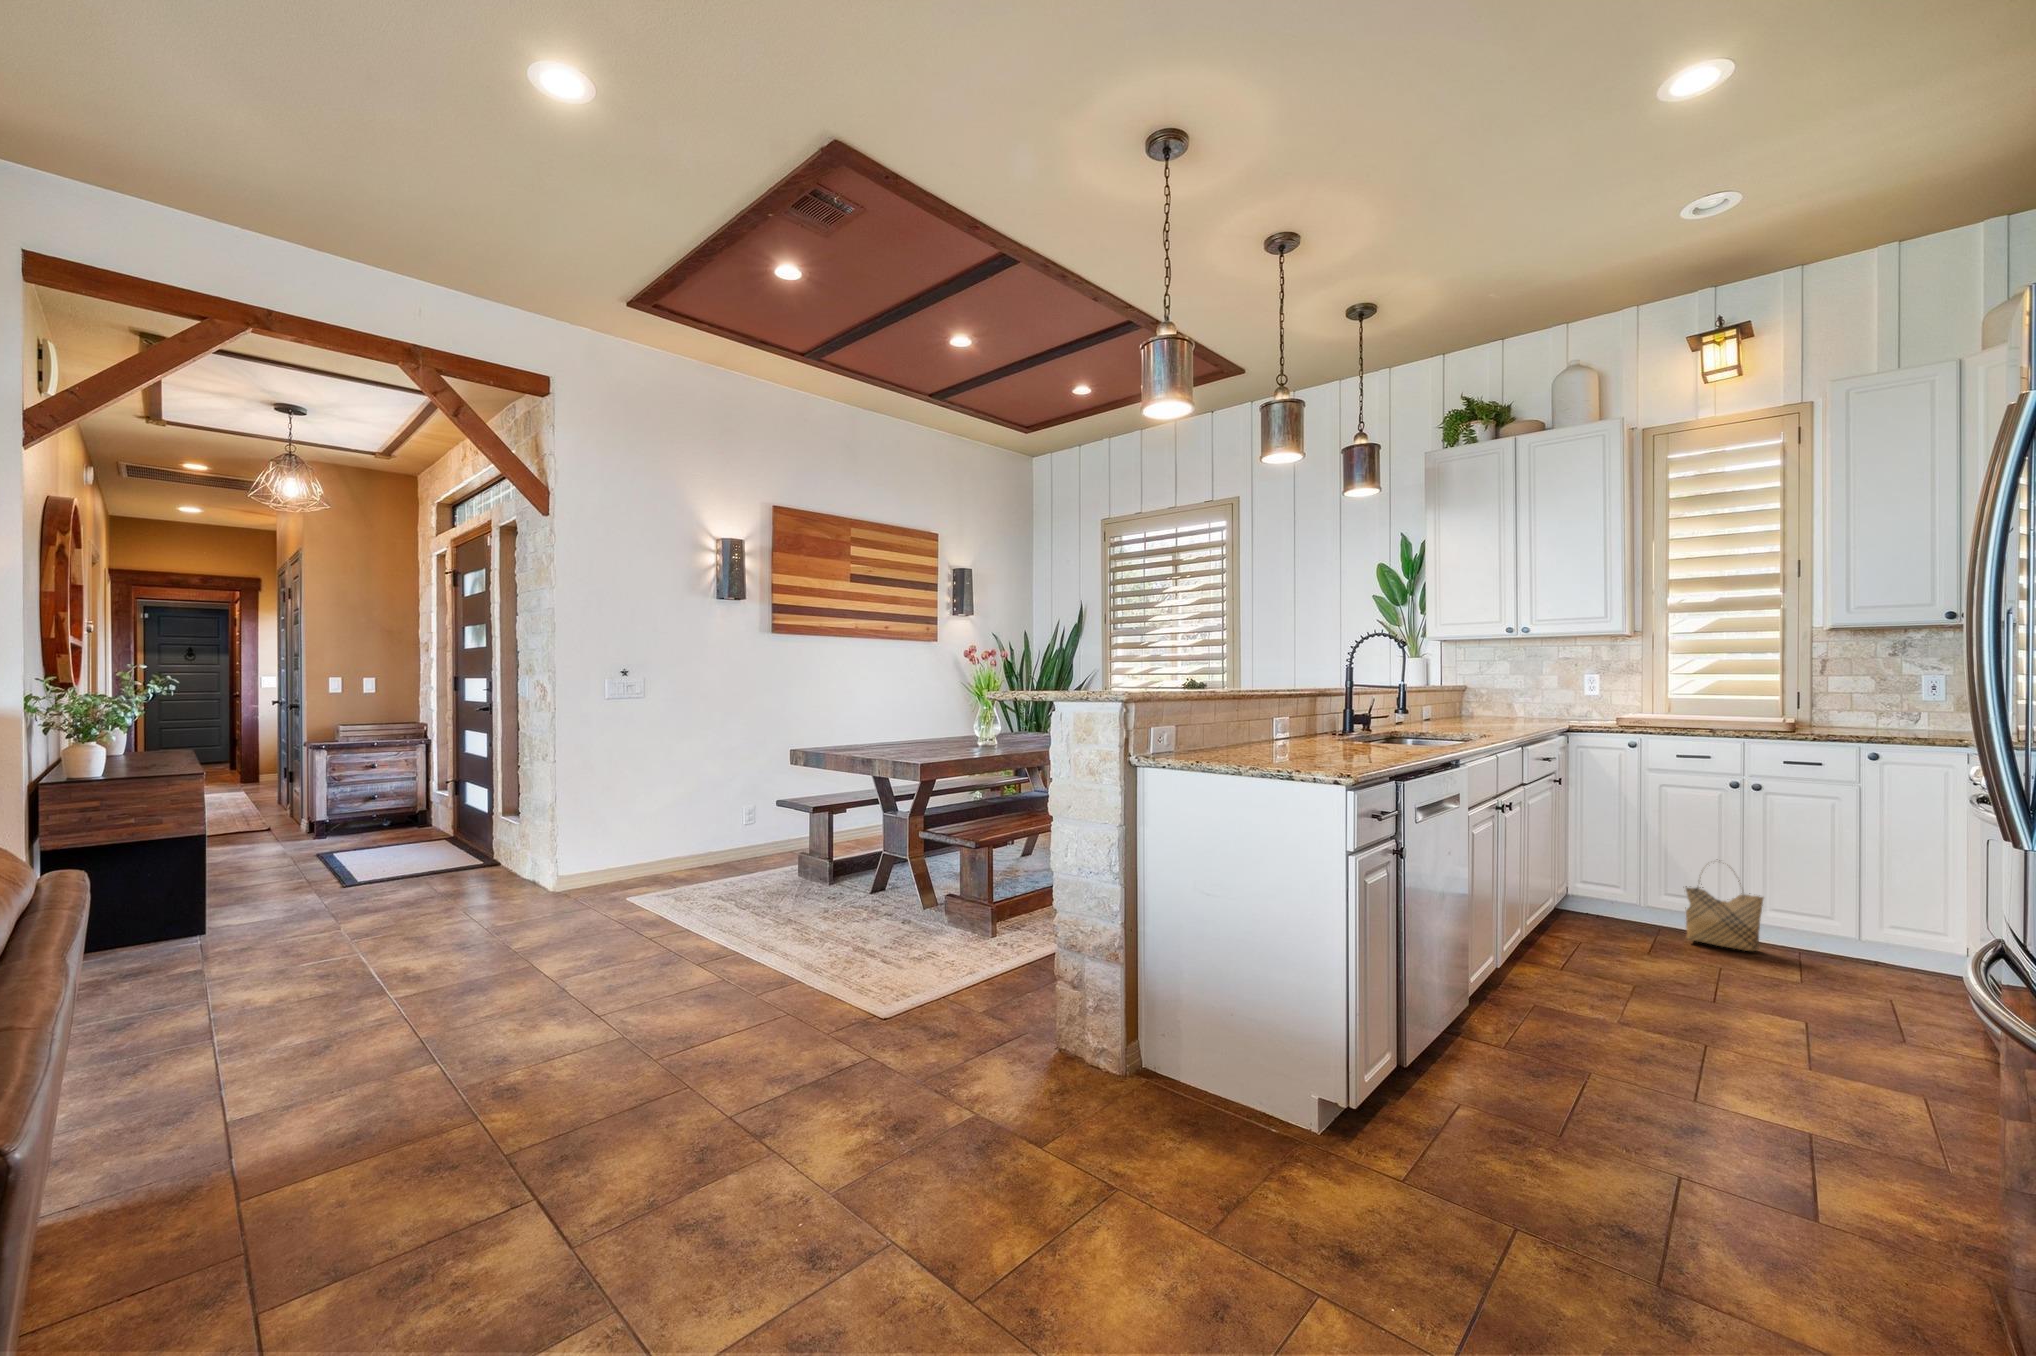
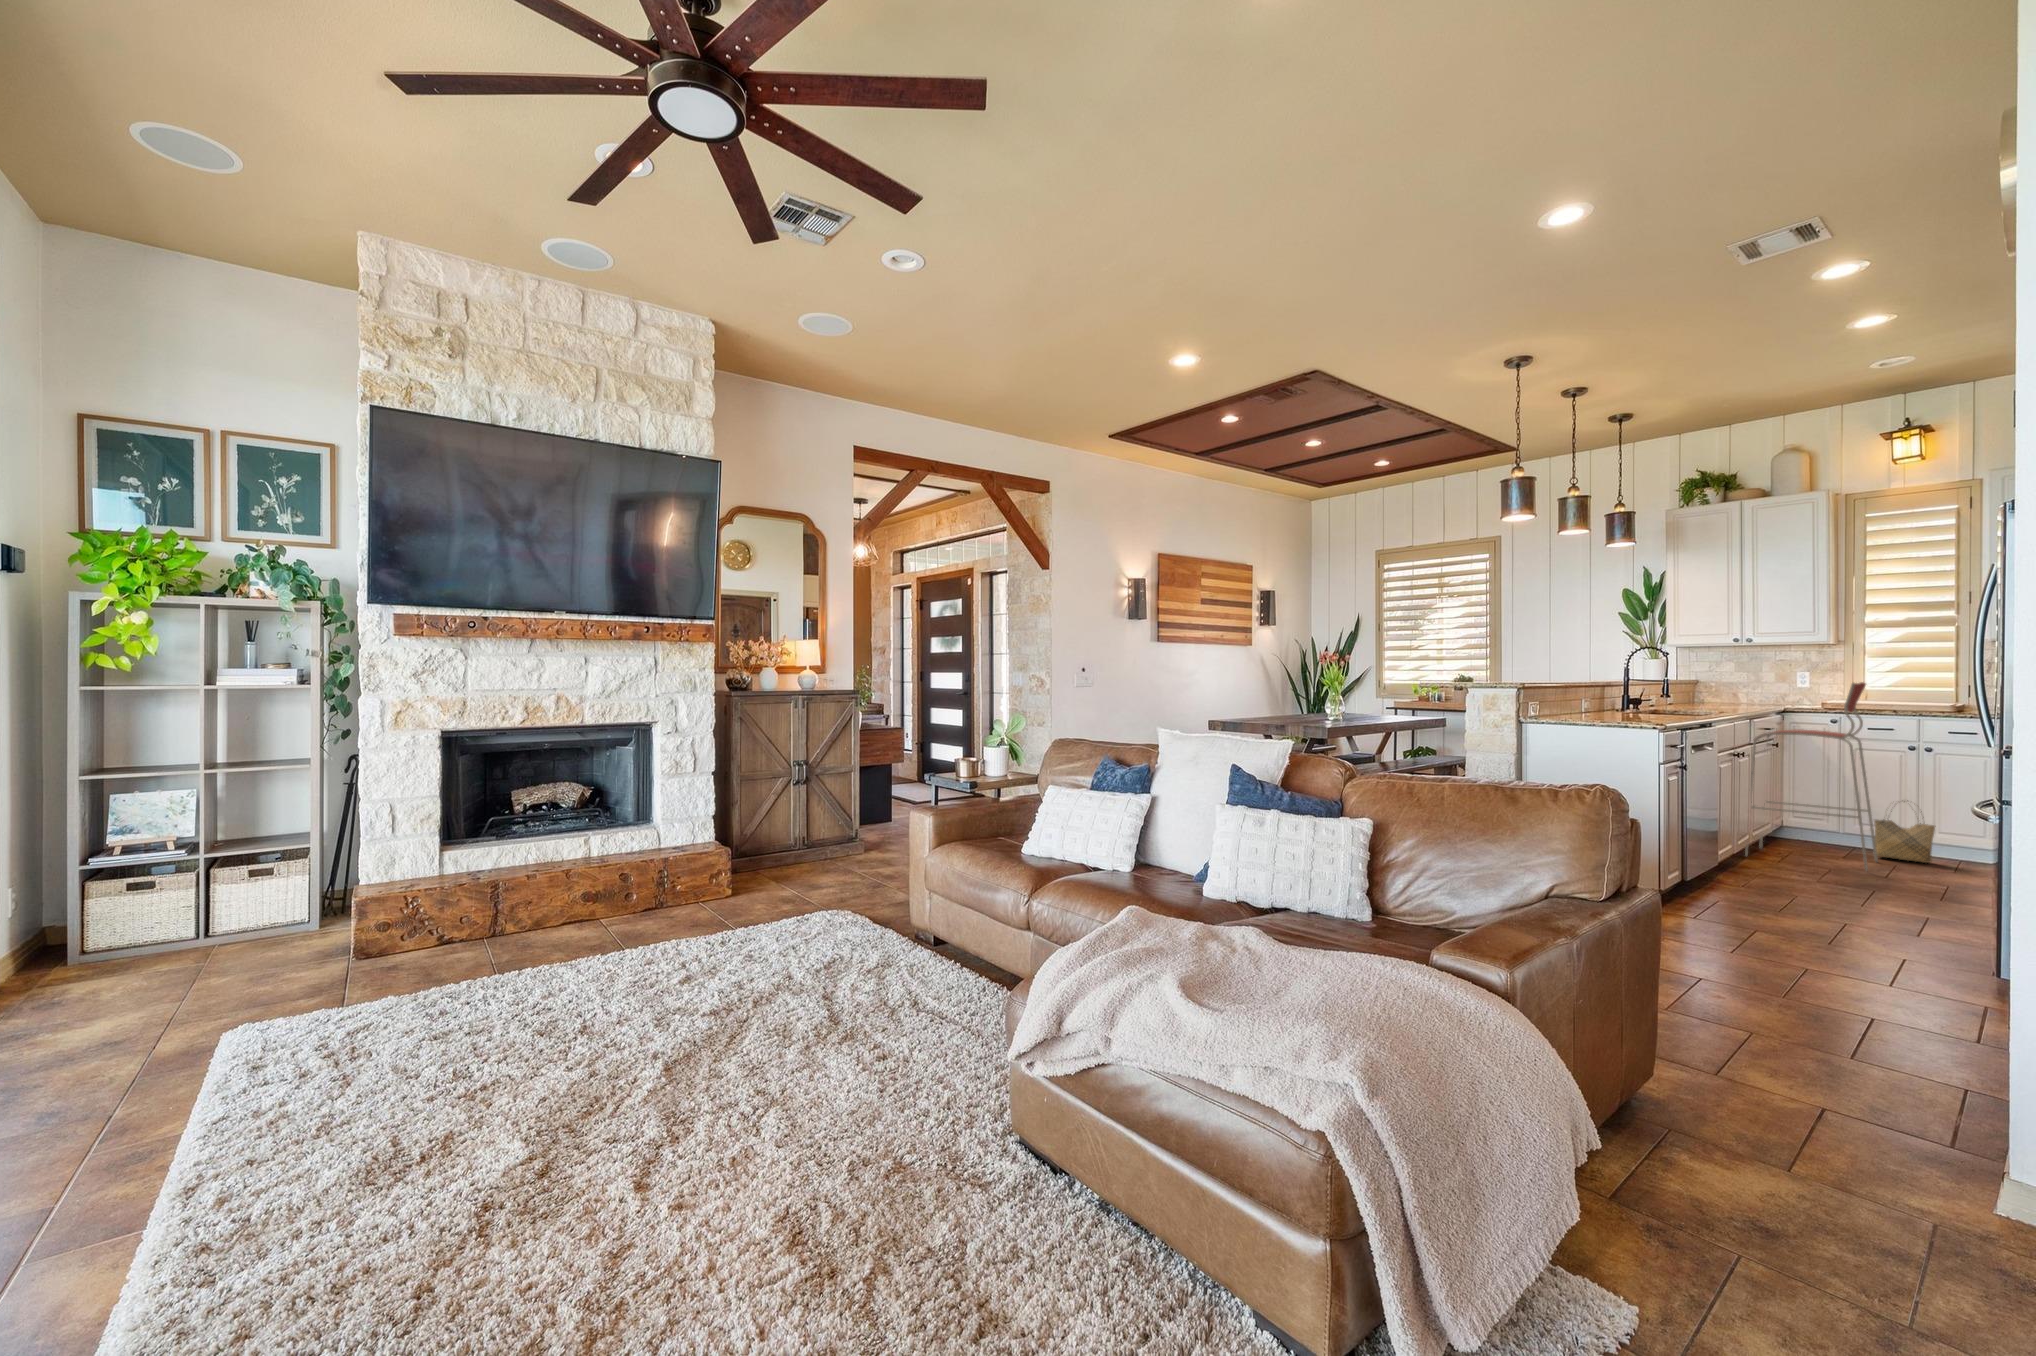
bar stool: none [1516,688,1691,976] -> present [1745,682,1878,871]

